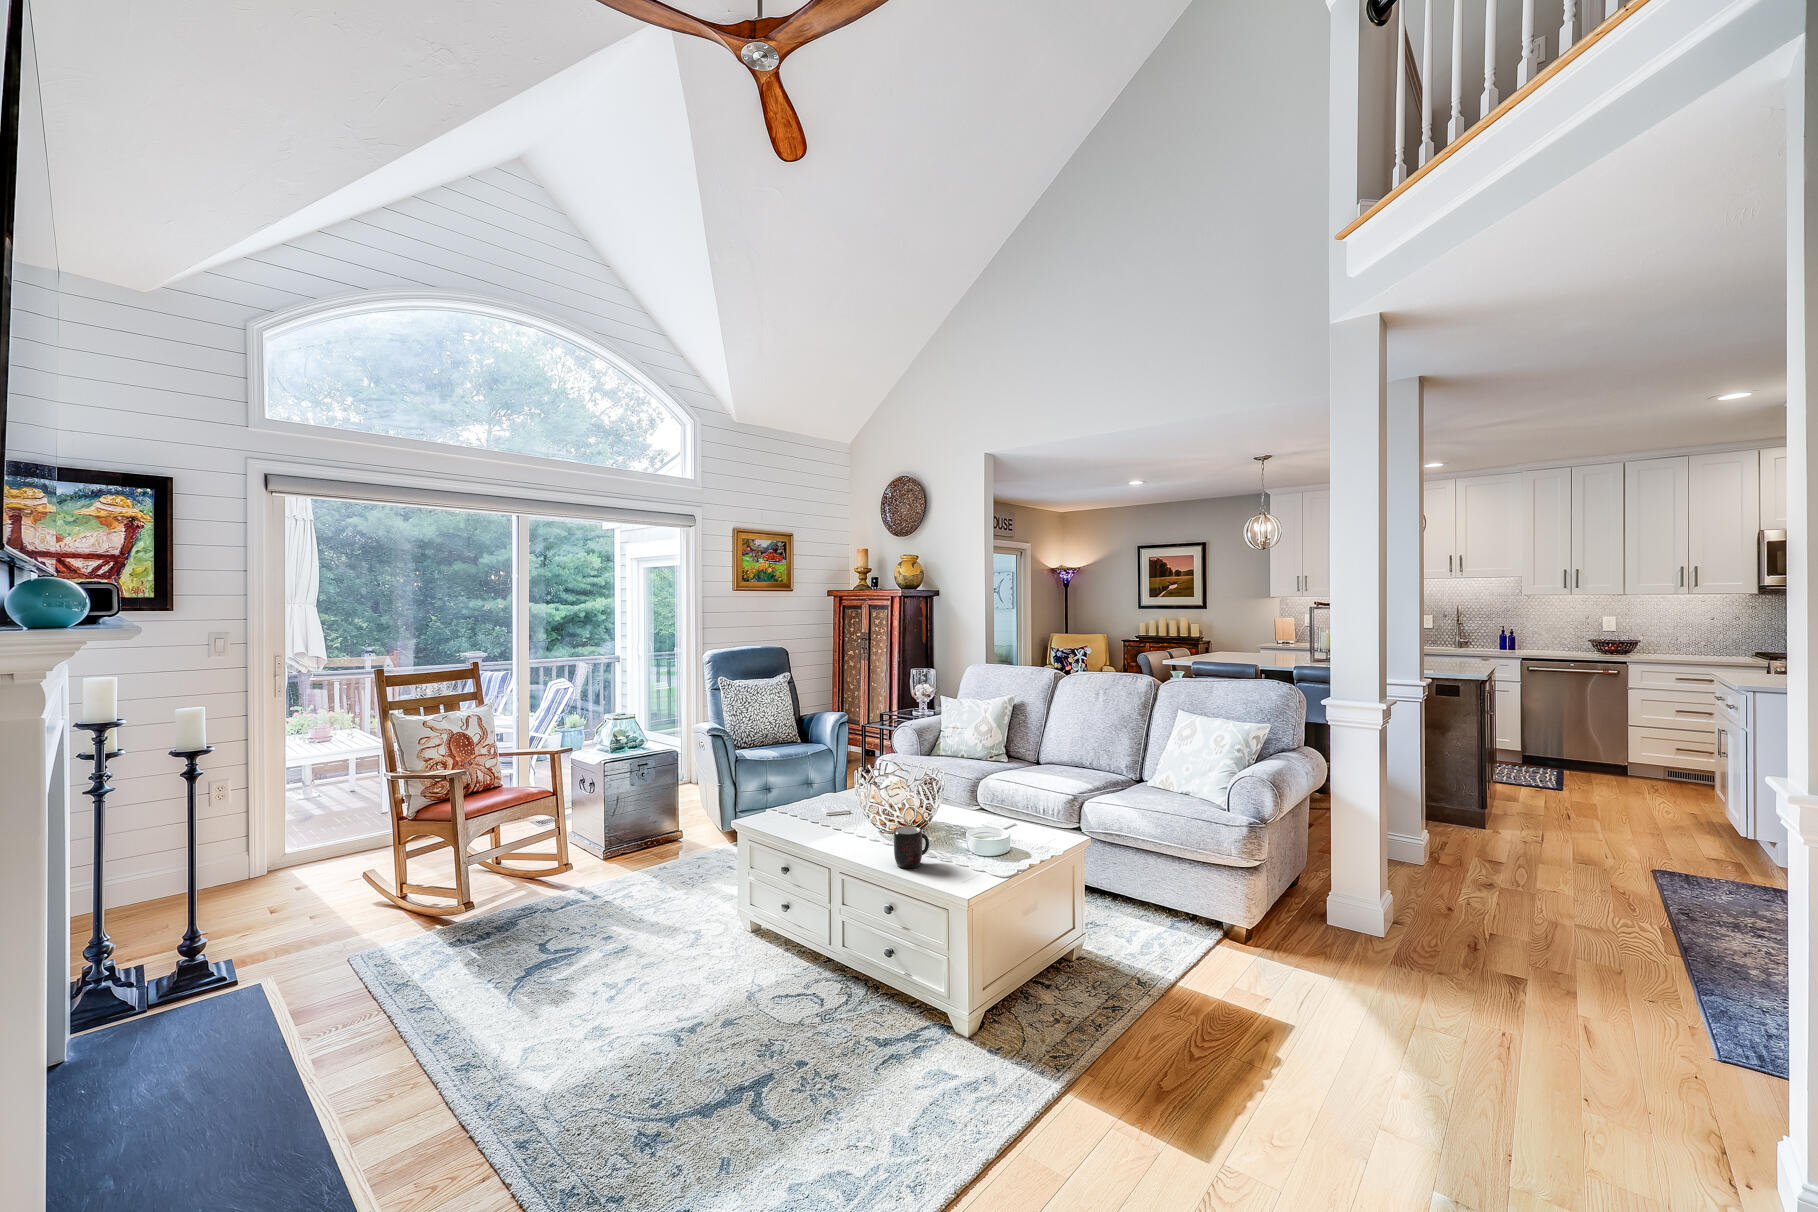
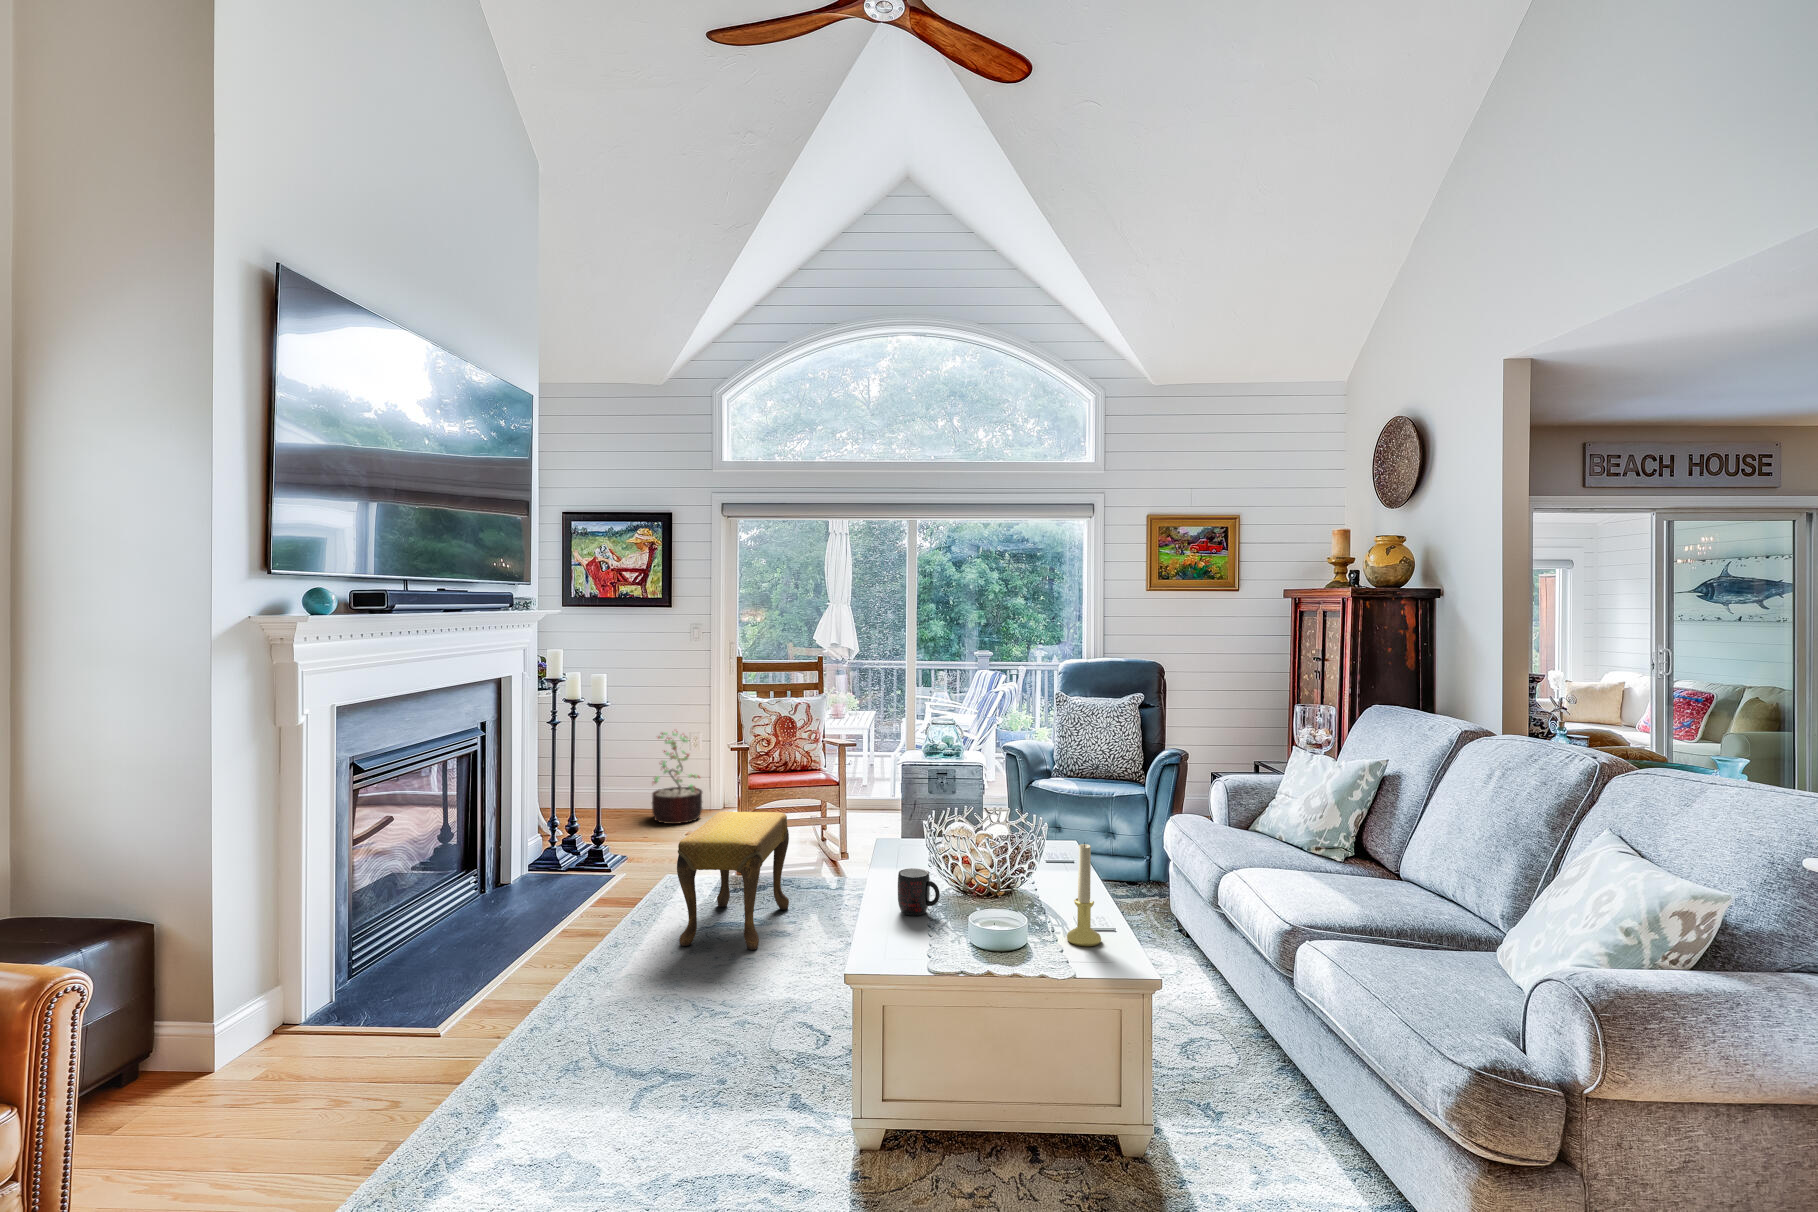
candle holder: none [1028,769,1054,848] -> present [1067,842,1101,947]
decorative plant: none [141,779,253,913] -> present [652,731,702,824]
footstool: none [476,832,613,1017] -> present [677,811,789,950]

